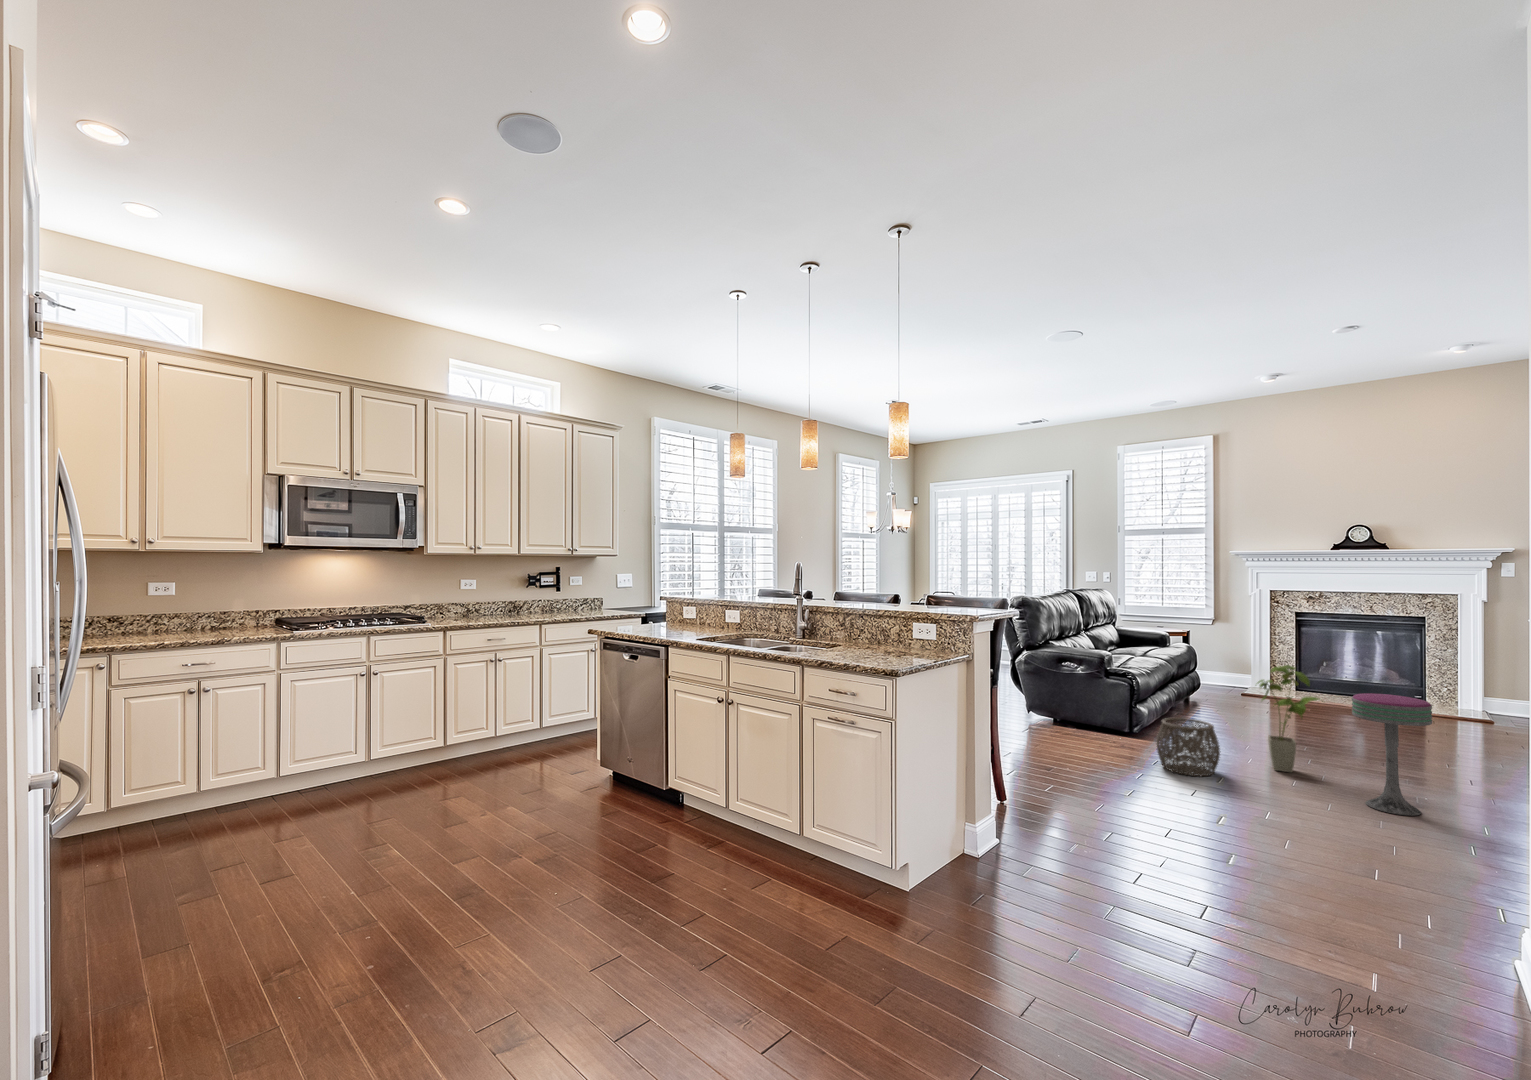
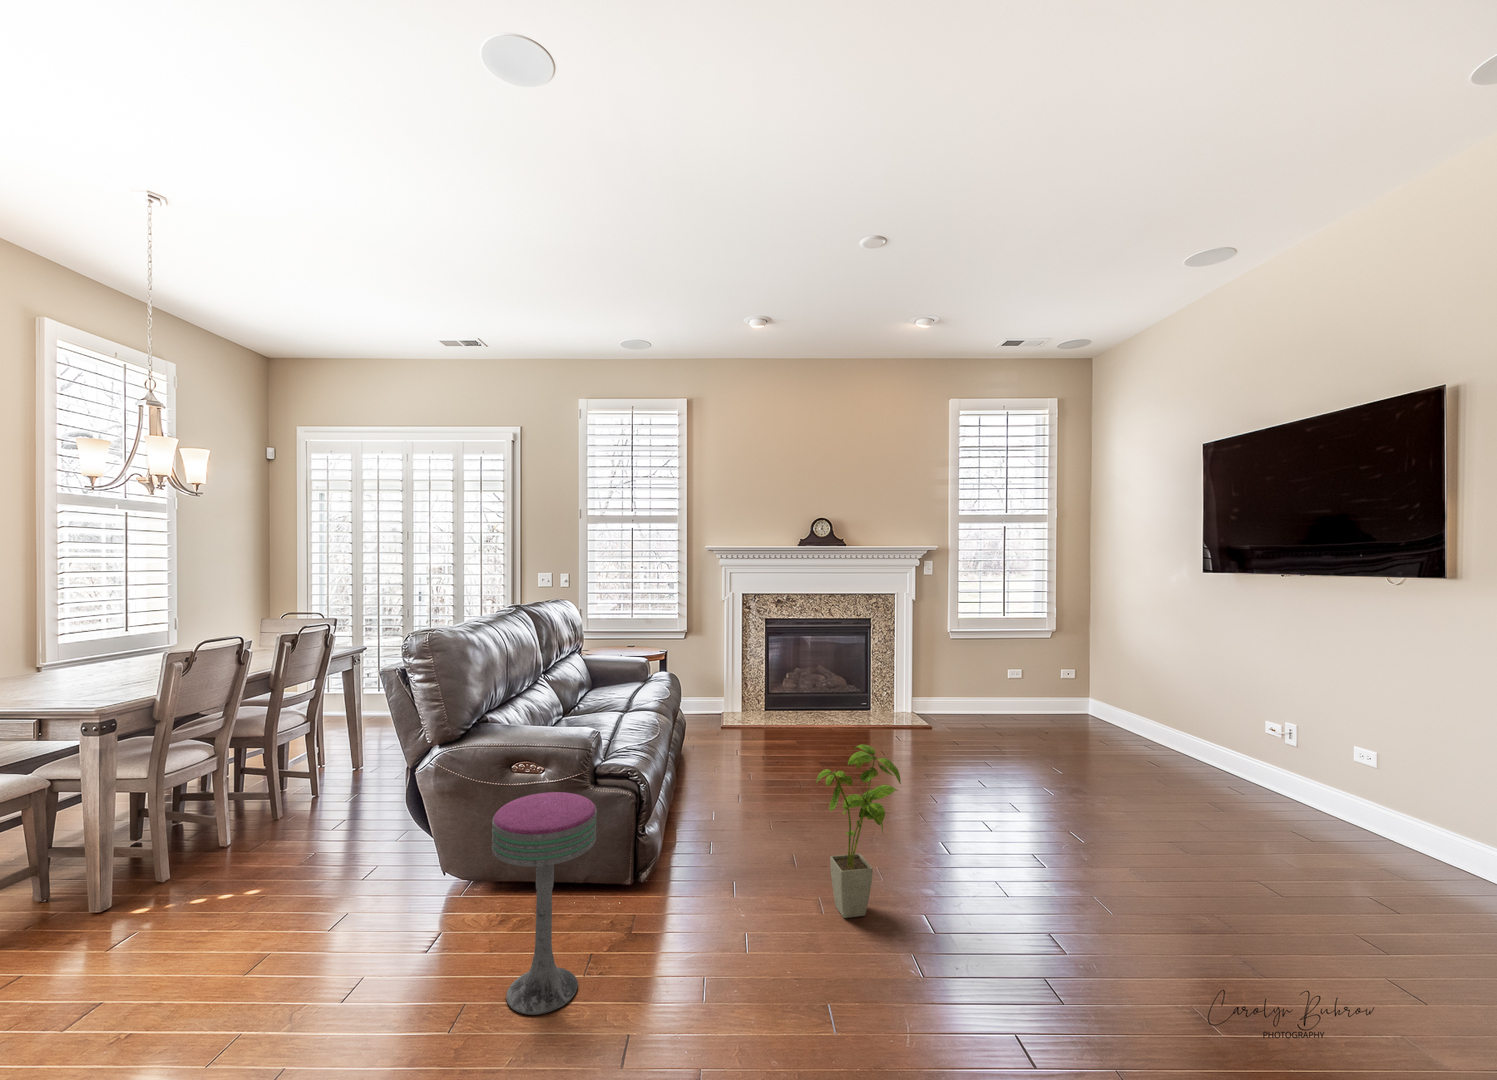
bar stool: present [1352,693,1432,816] -> present [492,792,597,1015]
woven basket: present [1156,718,1220,776] -> none [690,871,795,1009]

